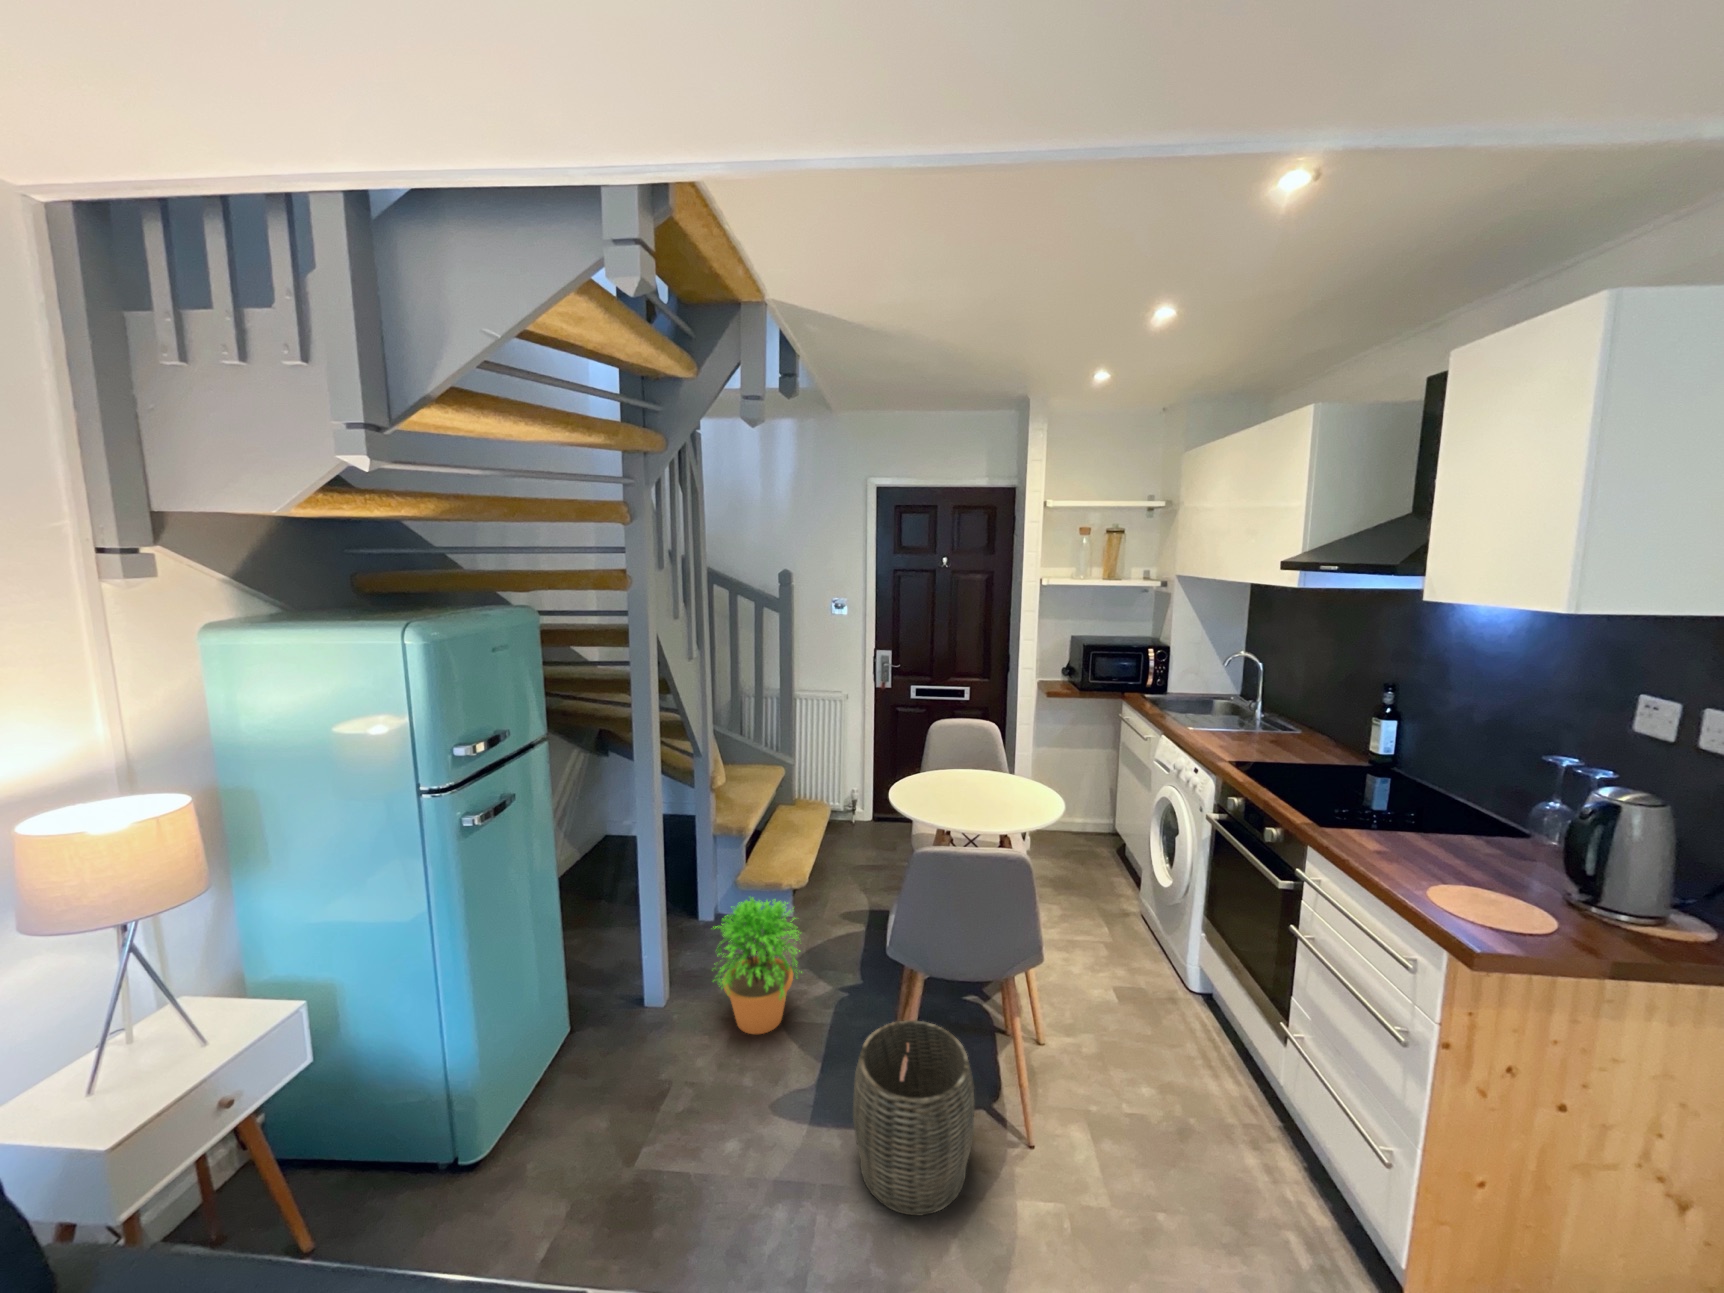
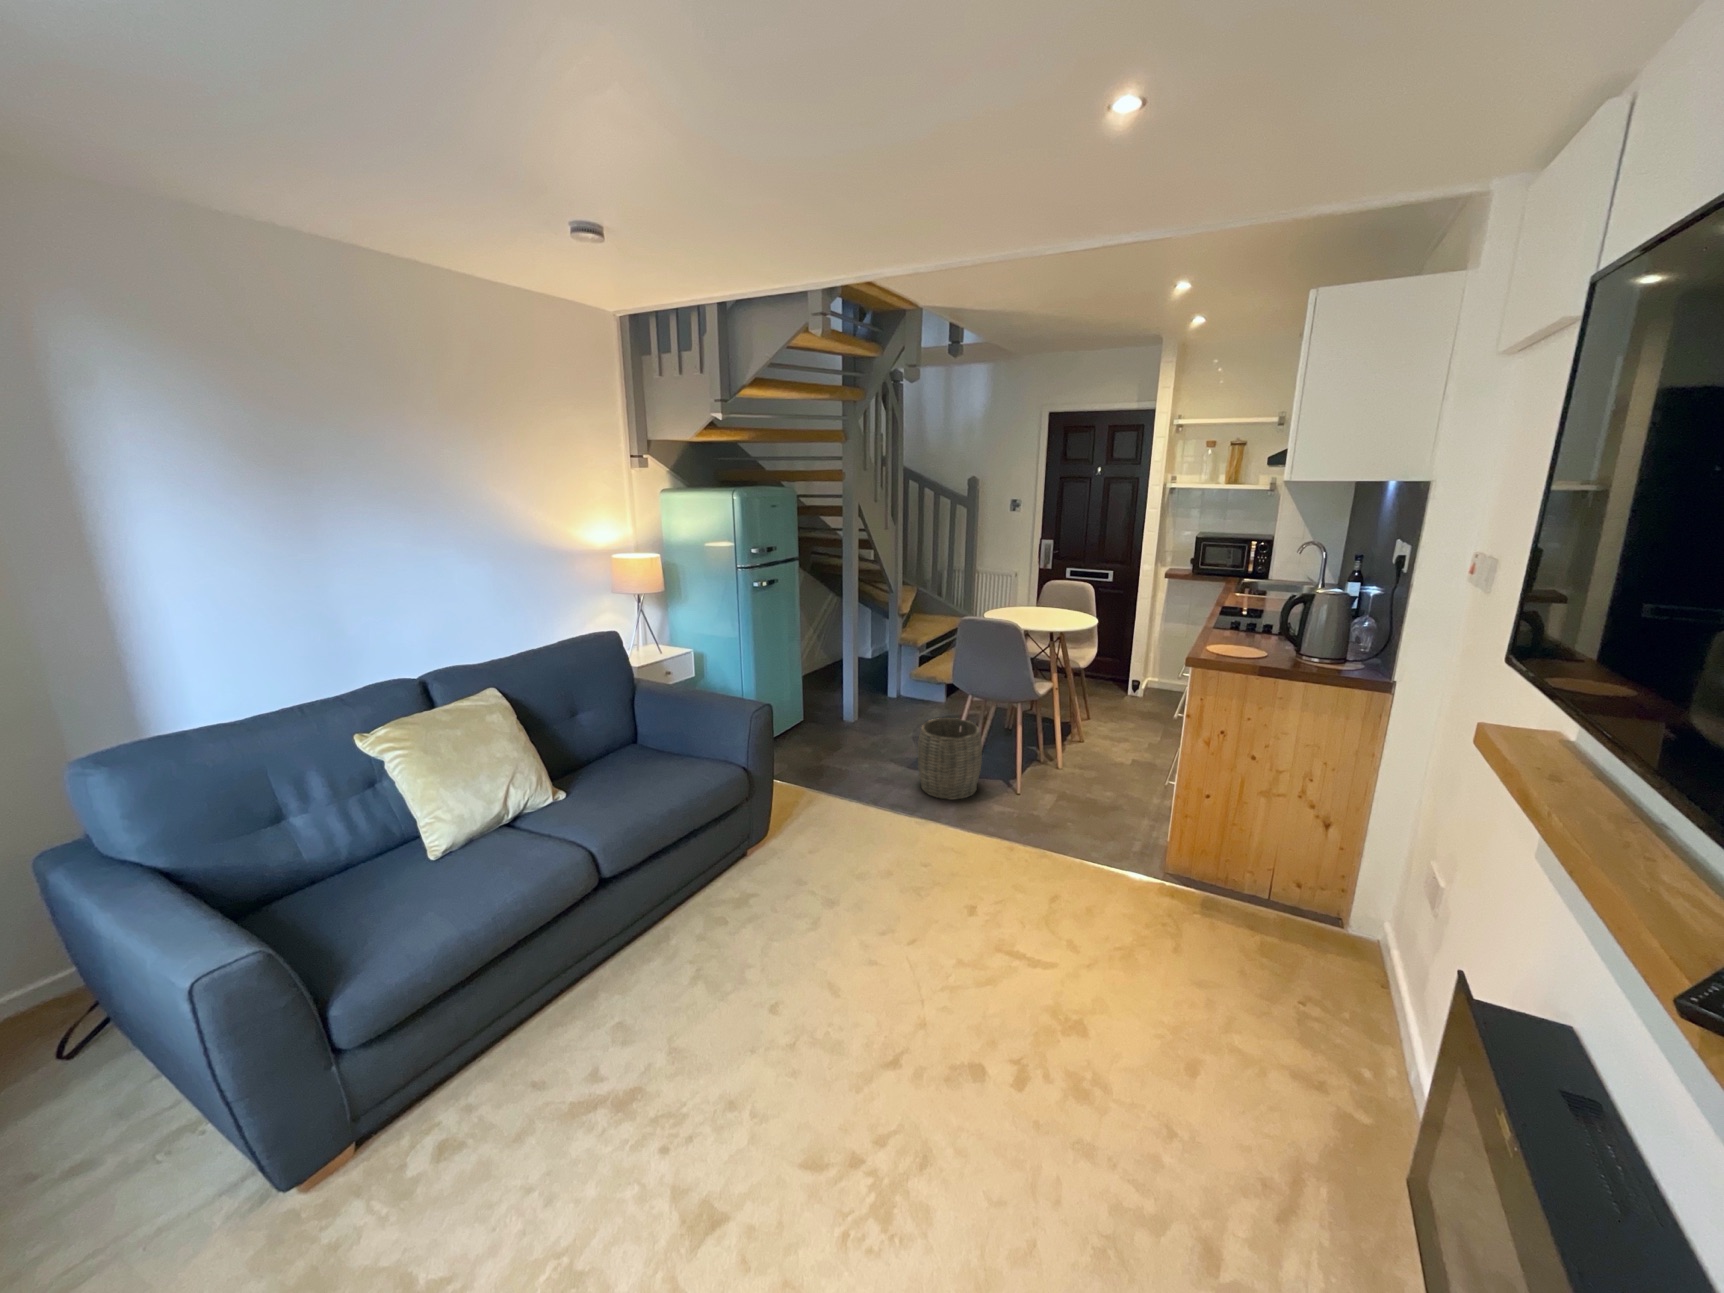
potted plant: present [713,898,802,1034] -> none [873,664,928,739]

